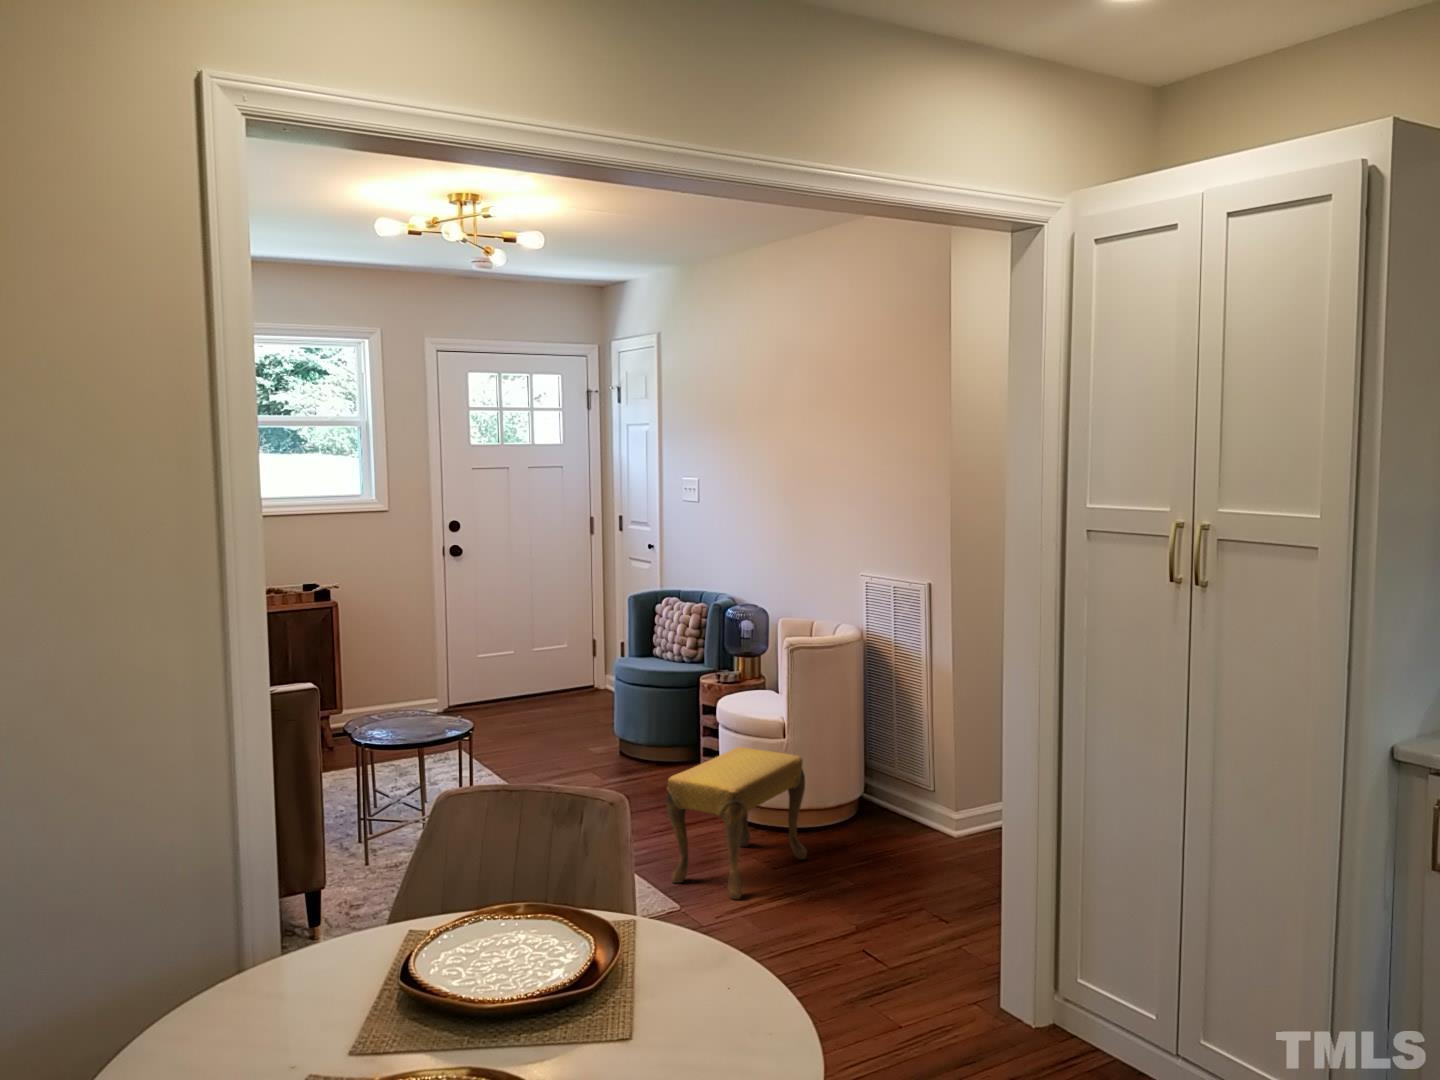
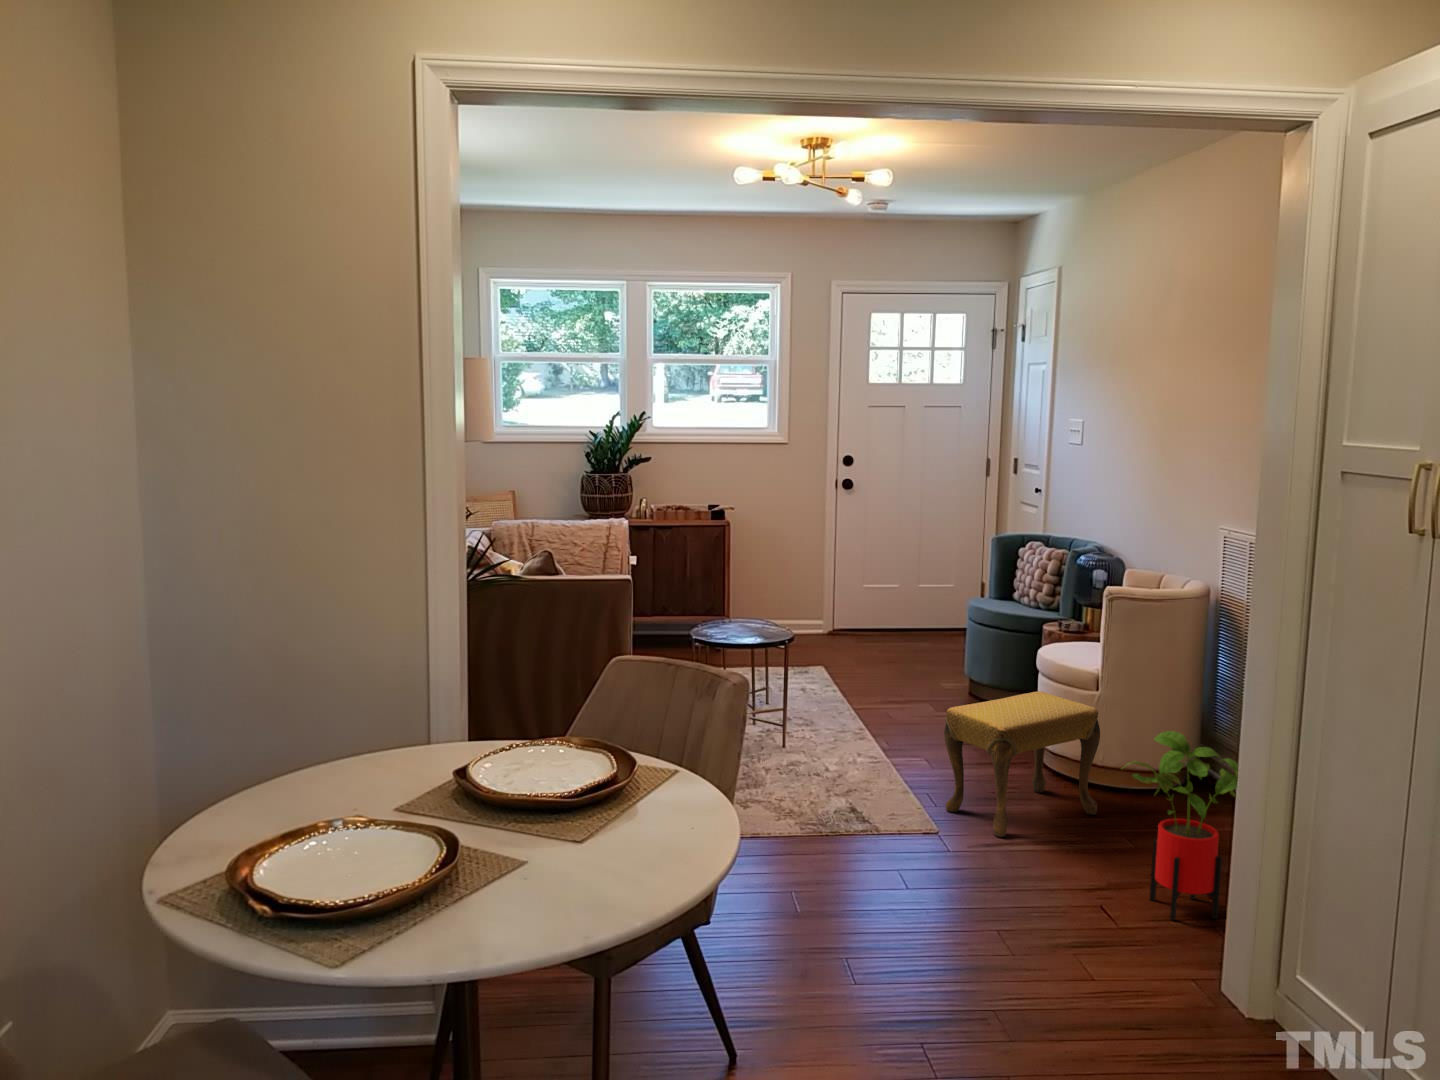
house plant: none [862,769,987,946] -> present [1129,731,1239,920]

